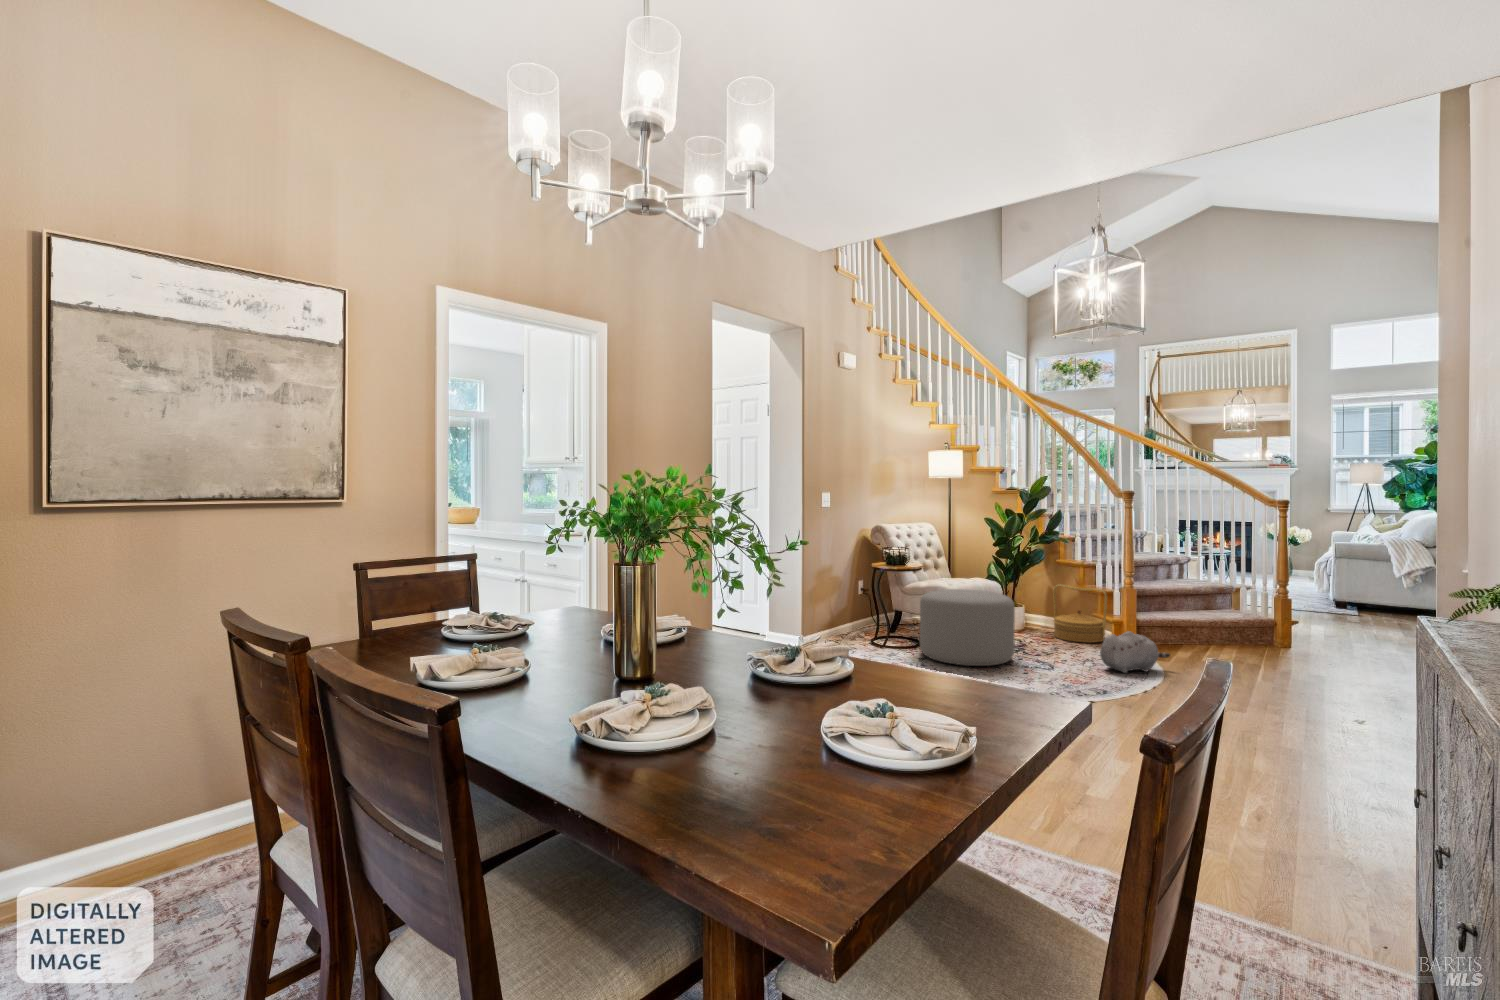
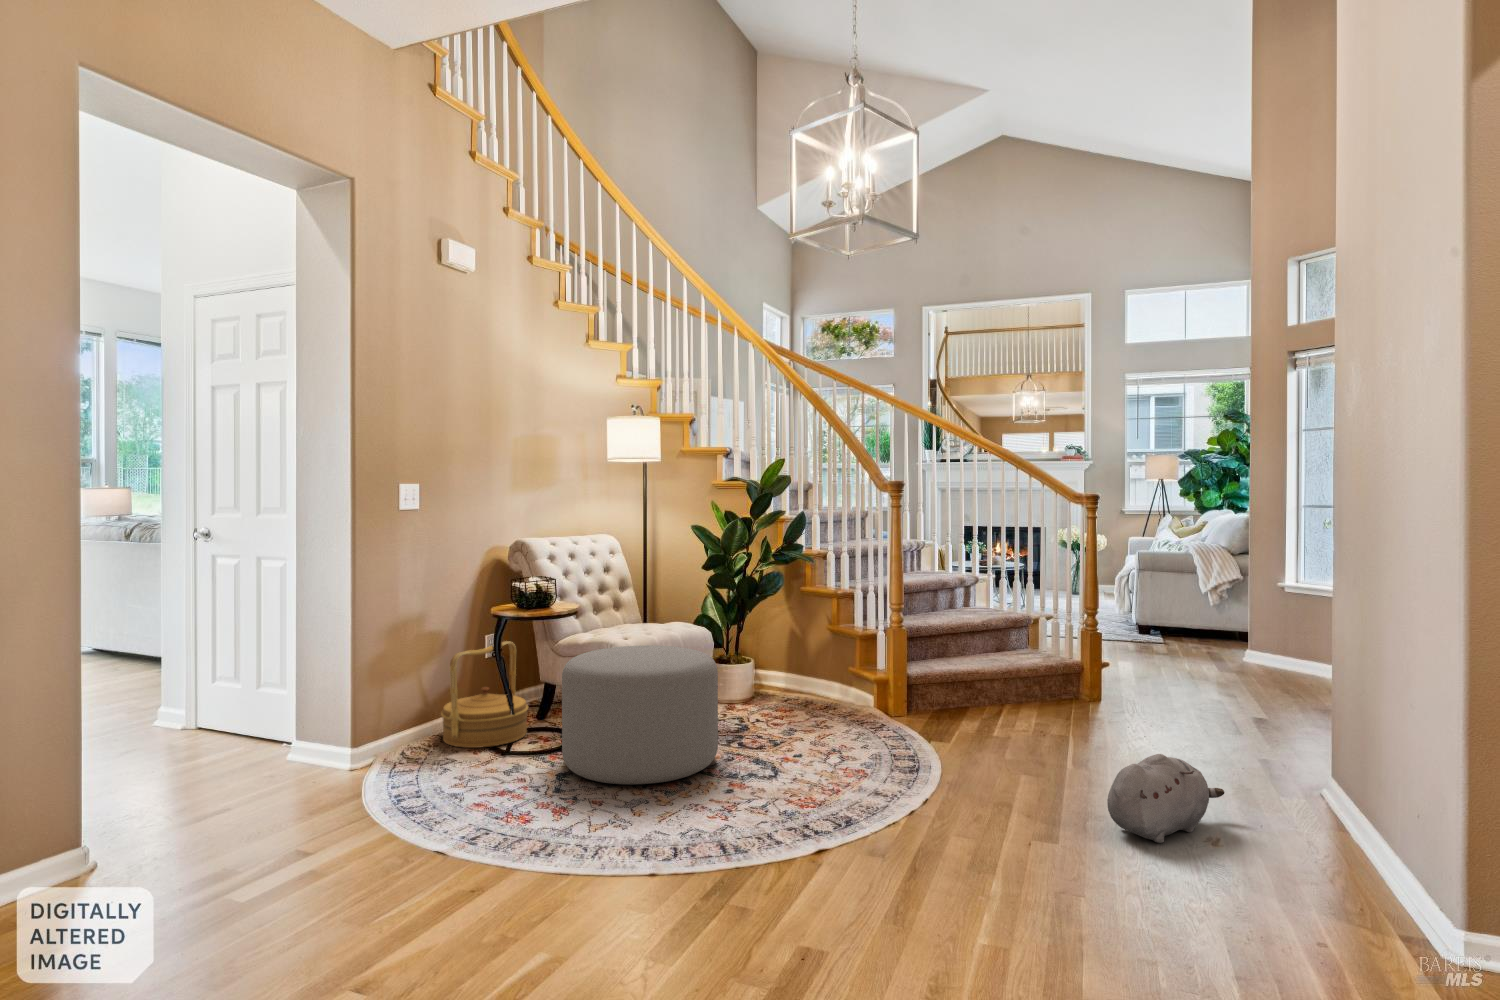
woven basket: present [1053,585,1107,643] -> present [441,641,528,748]
plush toy: present [1100,631,1170,673] -> present [1107,754,1225,843]

